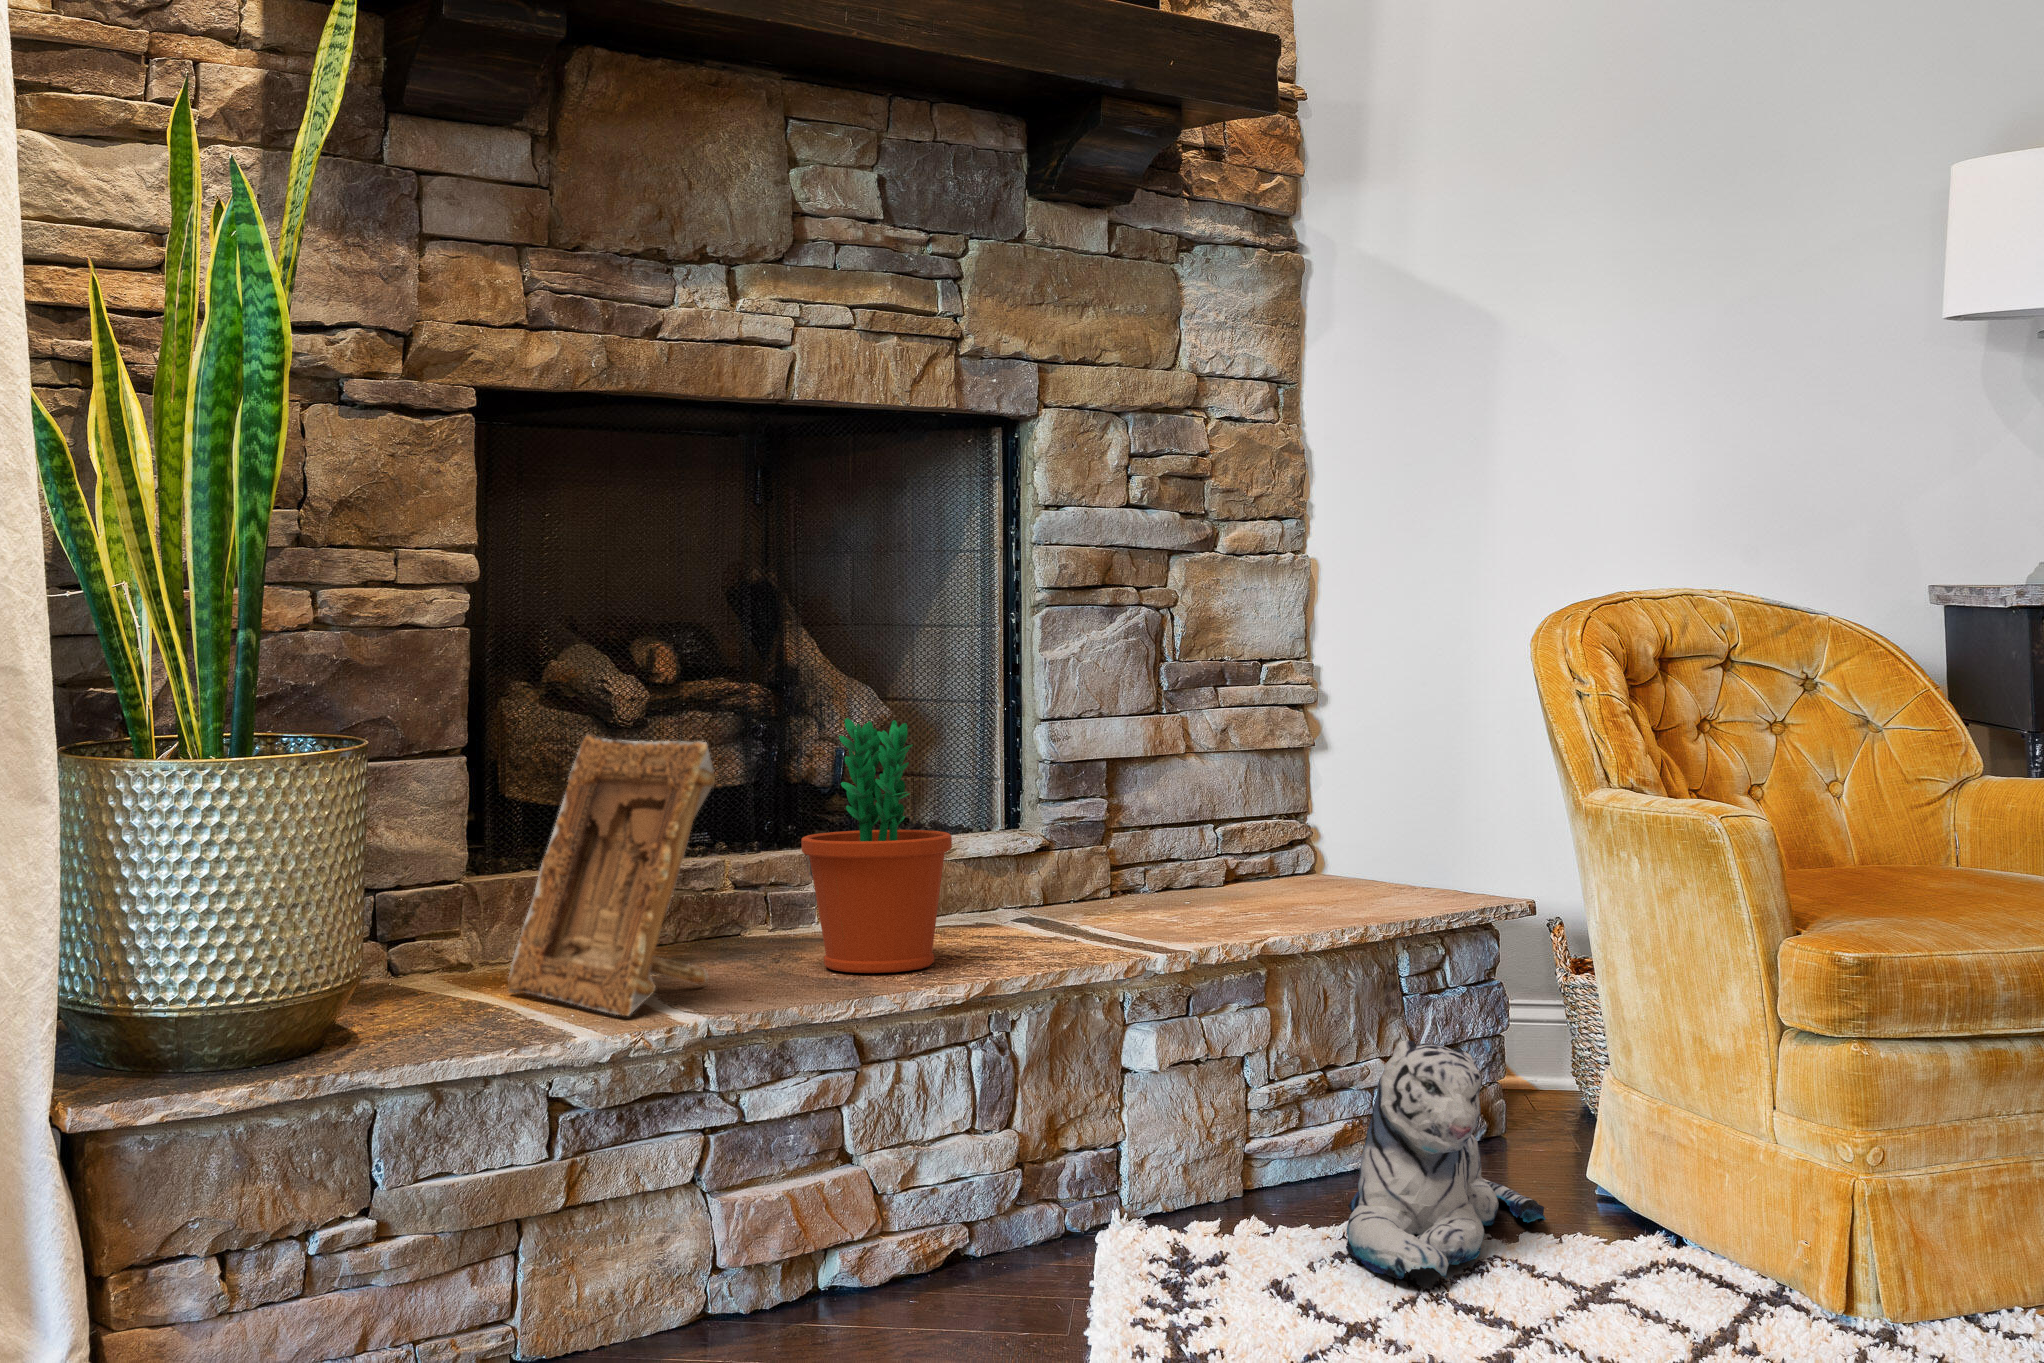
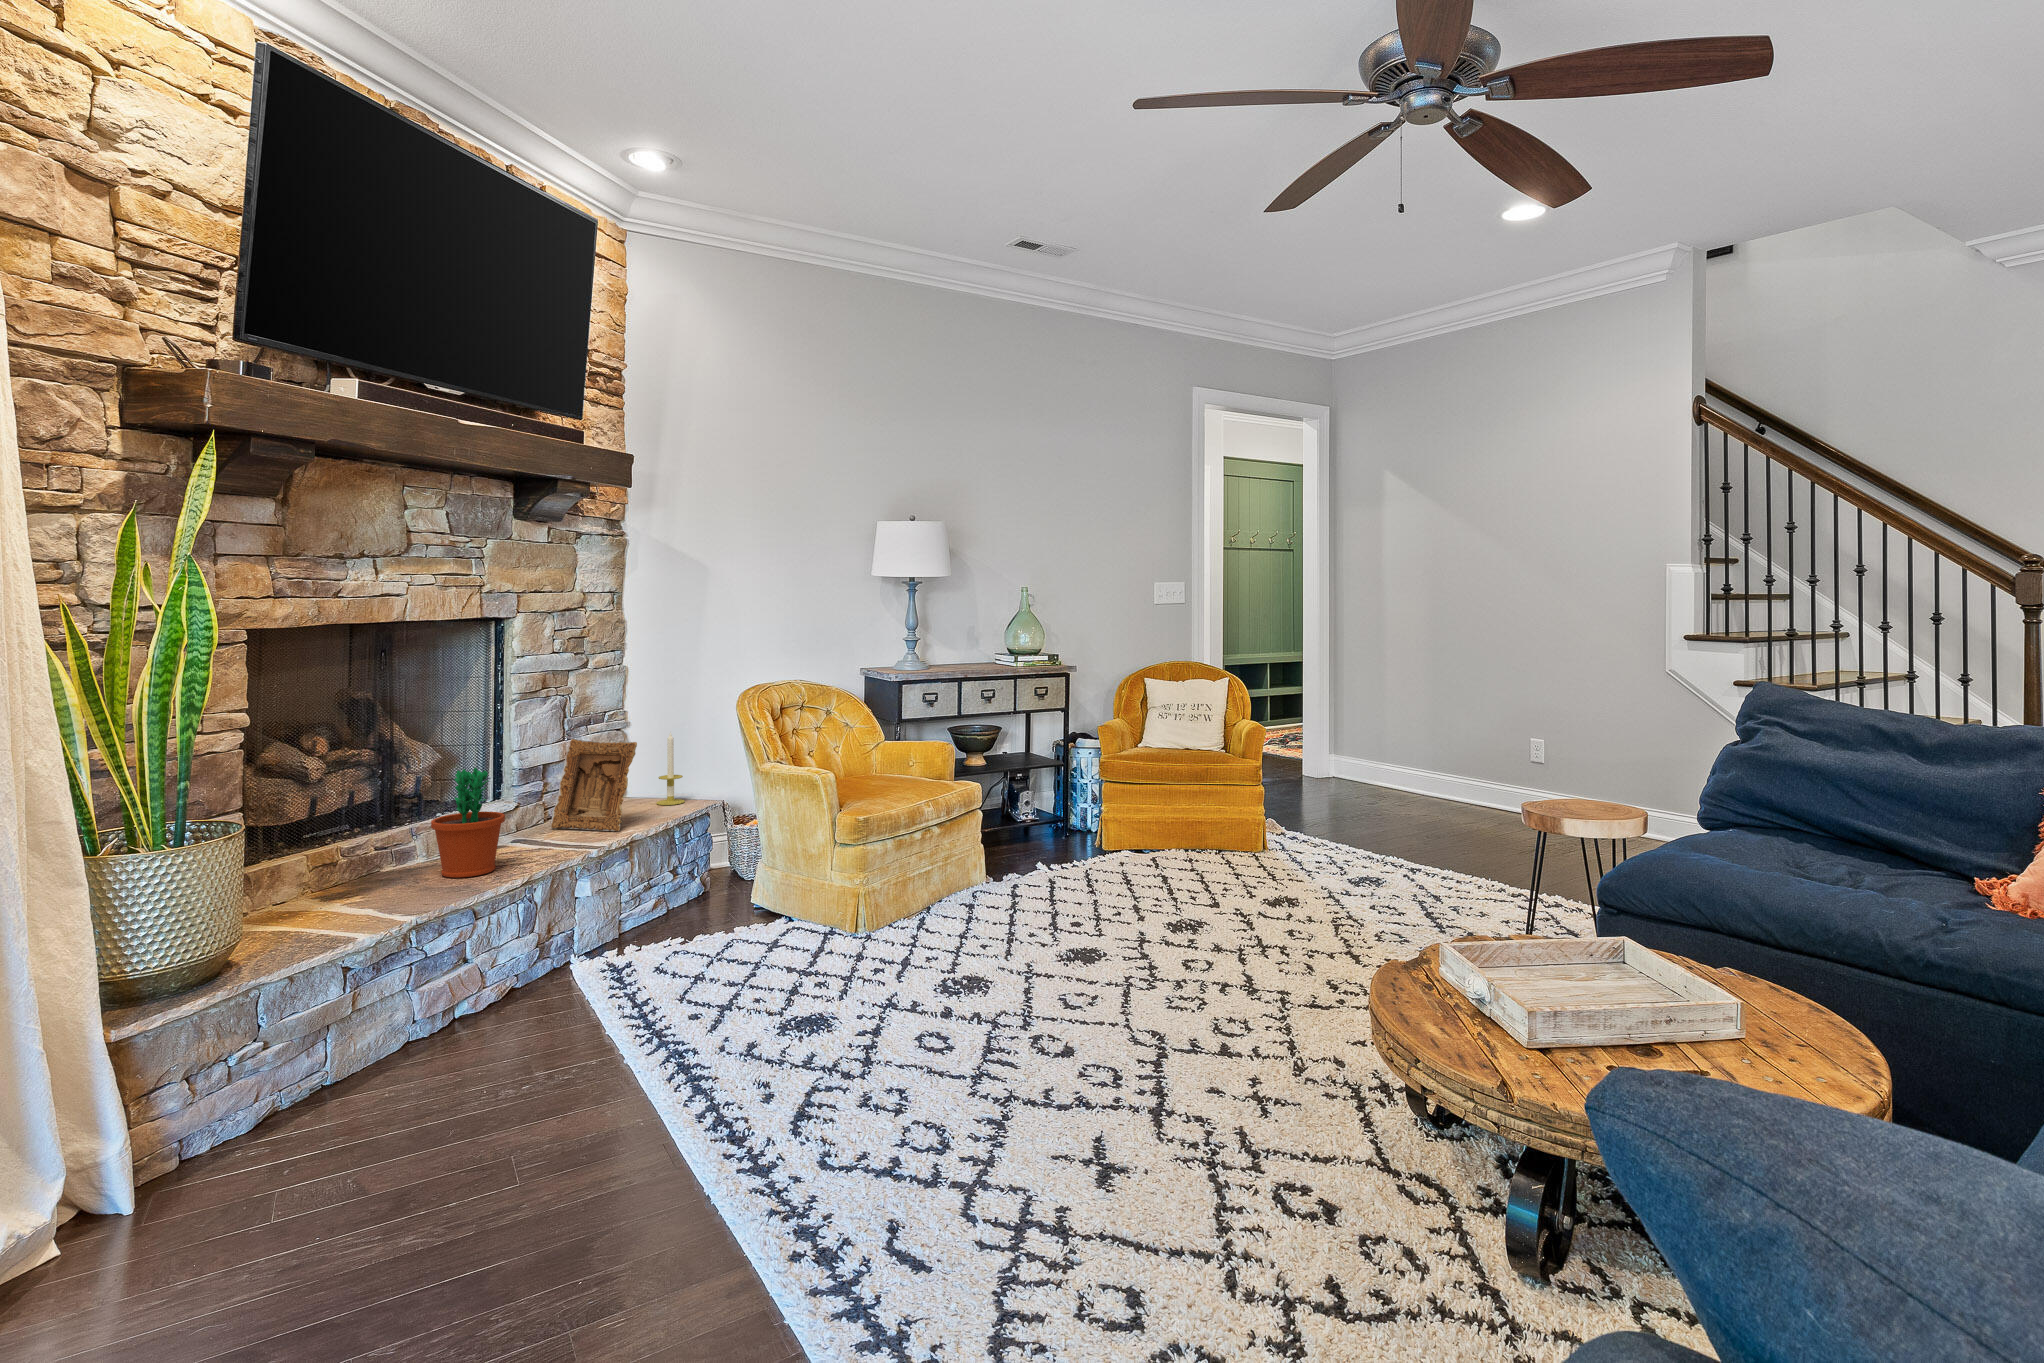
candle: none [1377,710,1444,893] -> present [656,733,685,805]
picture frame: present [508,734,715,1016] -> present [551,739,637,831]
plush toy: present [1346,1041,1546,1279] -> none [670,873,745,959]

